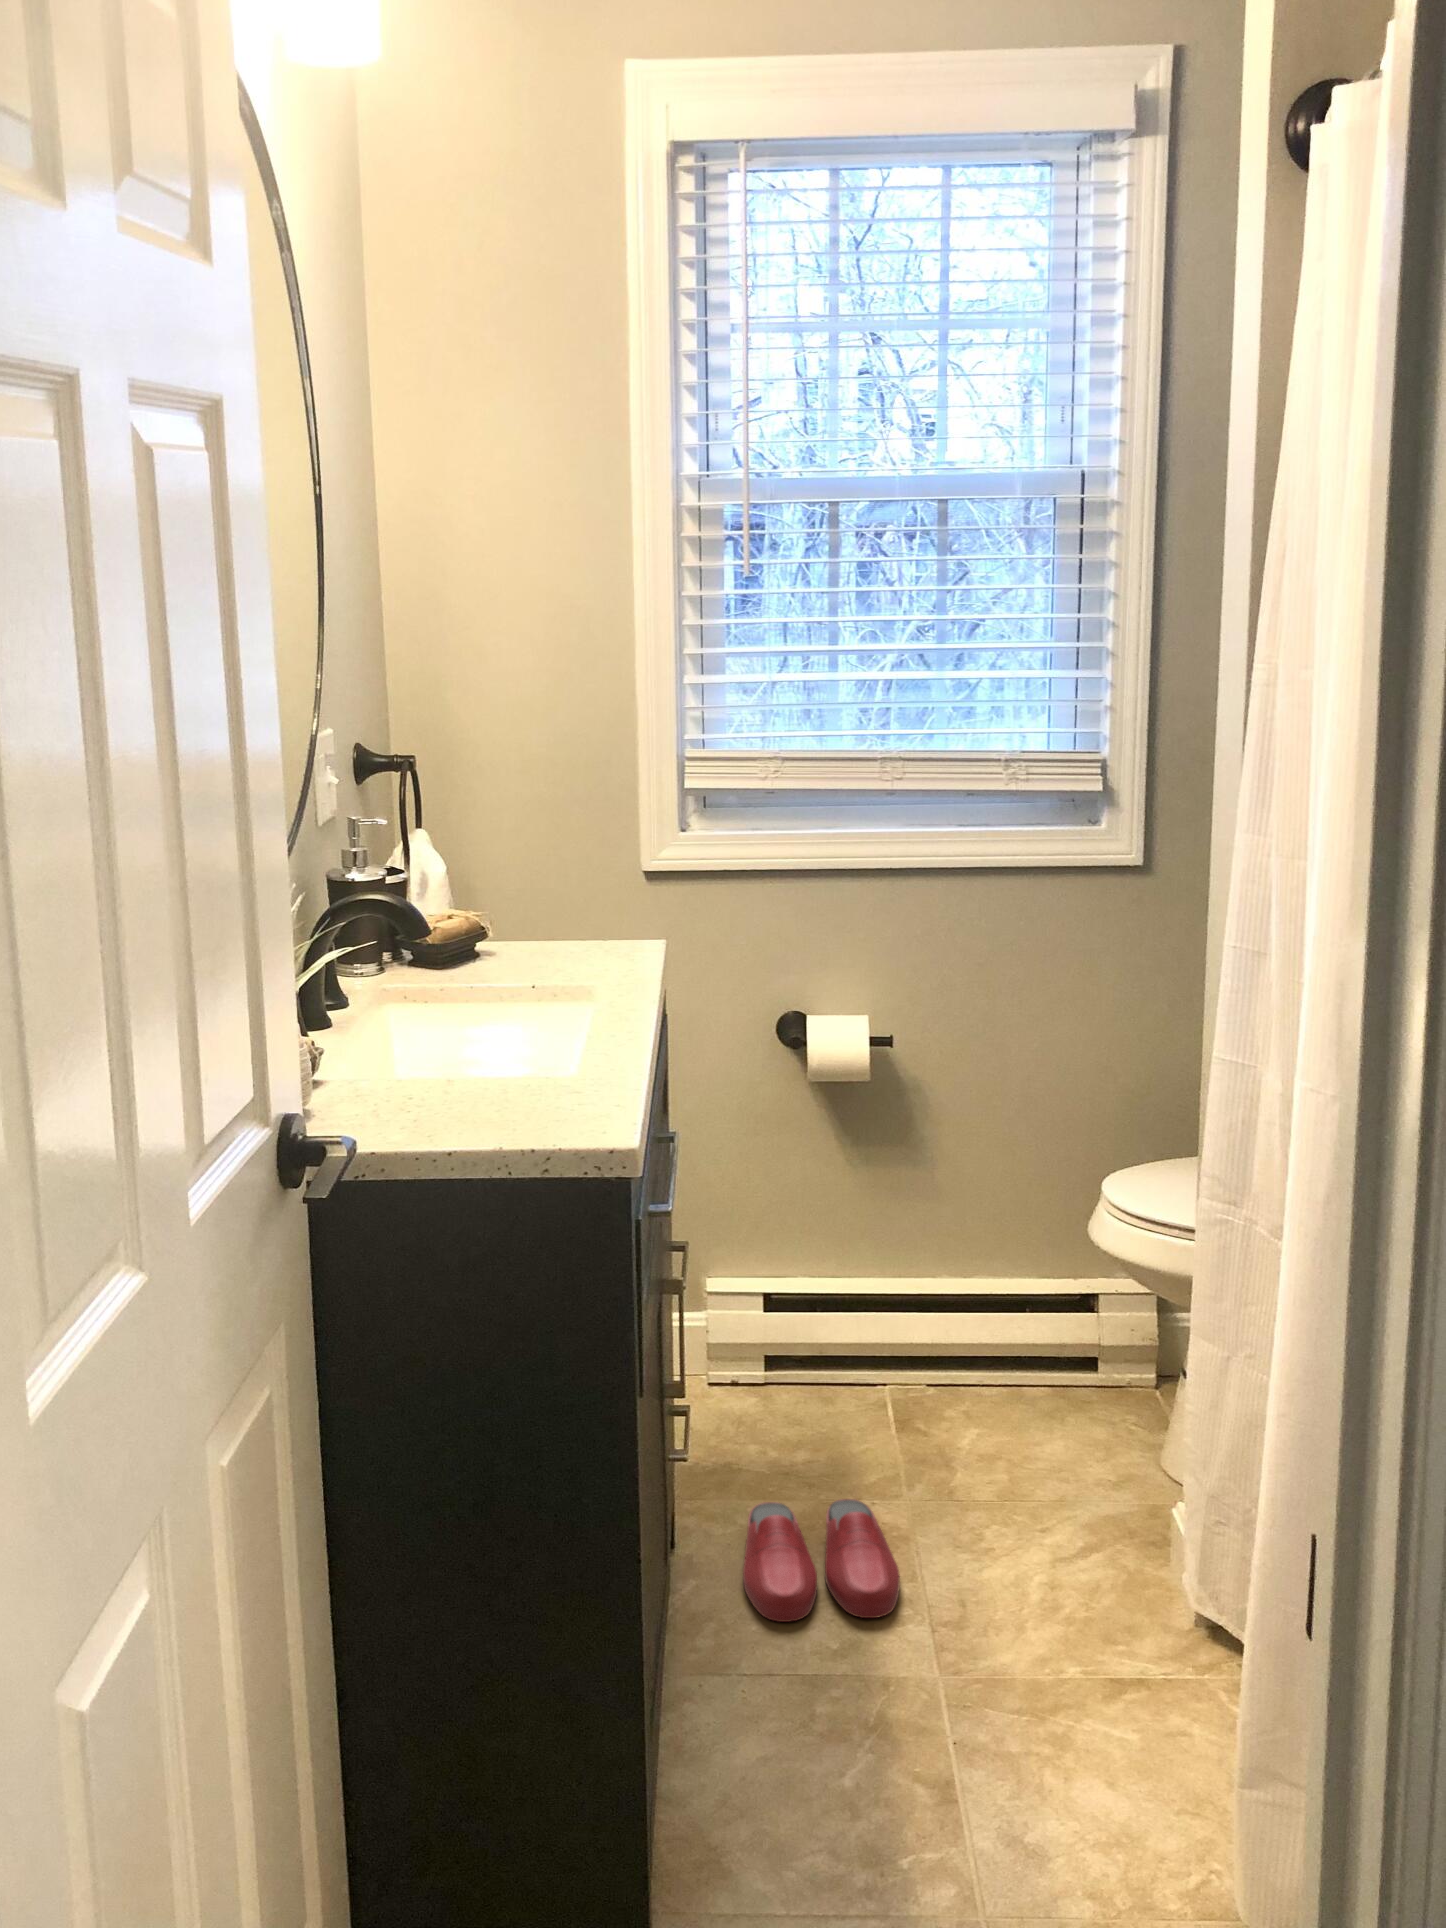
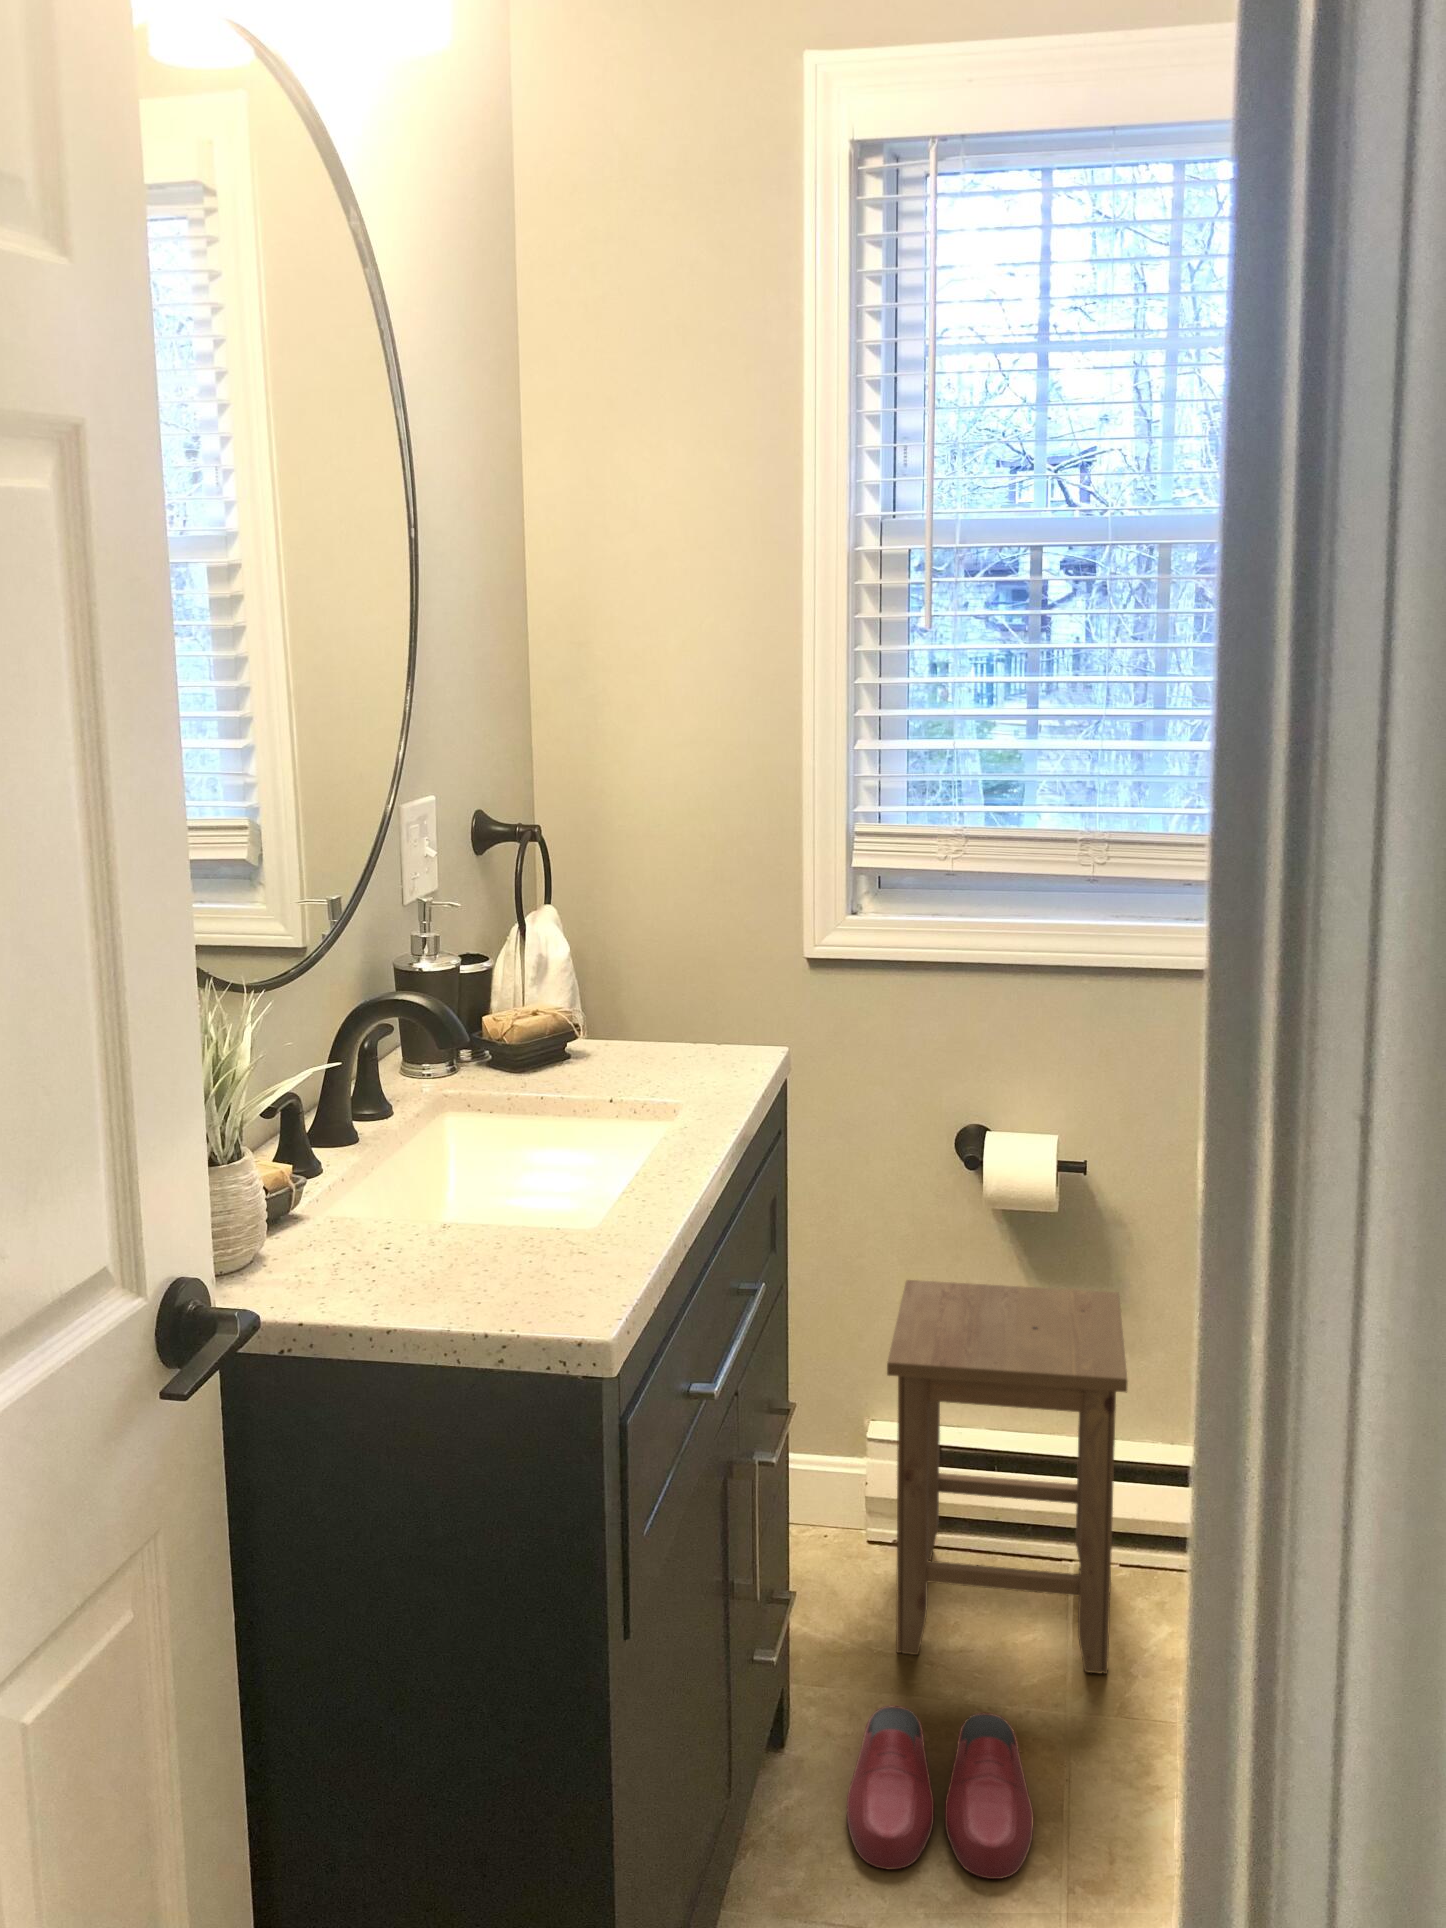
stool: none [740,1148,947,1466] -> present [887,1280,1127,1674]

